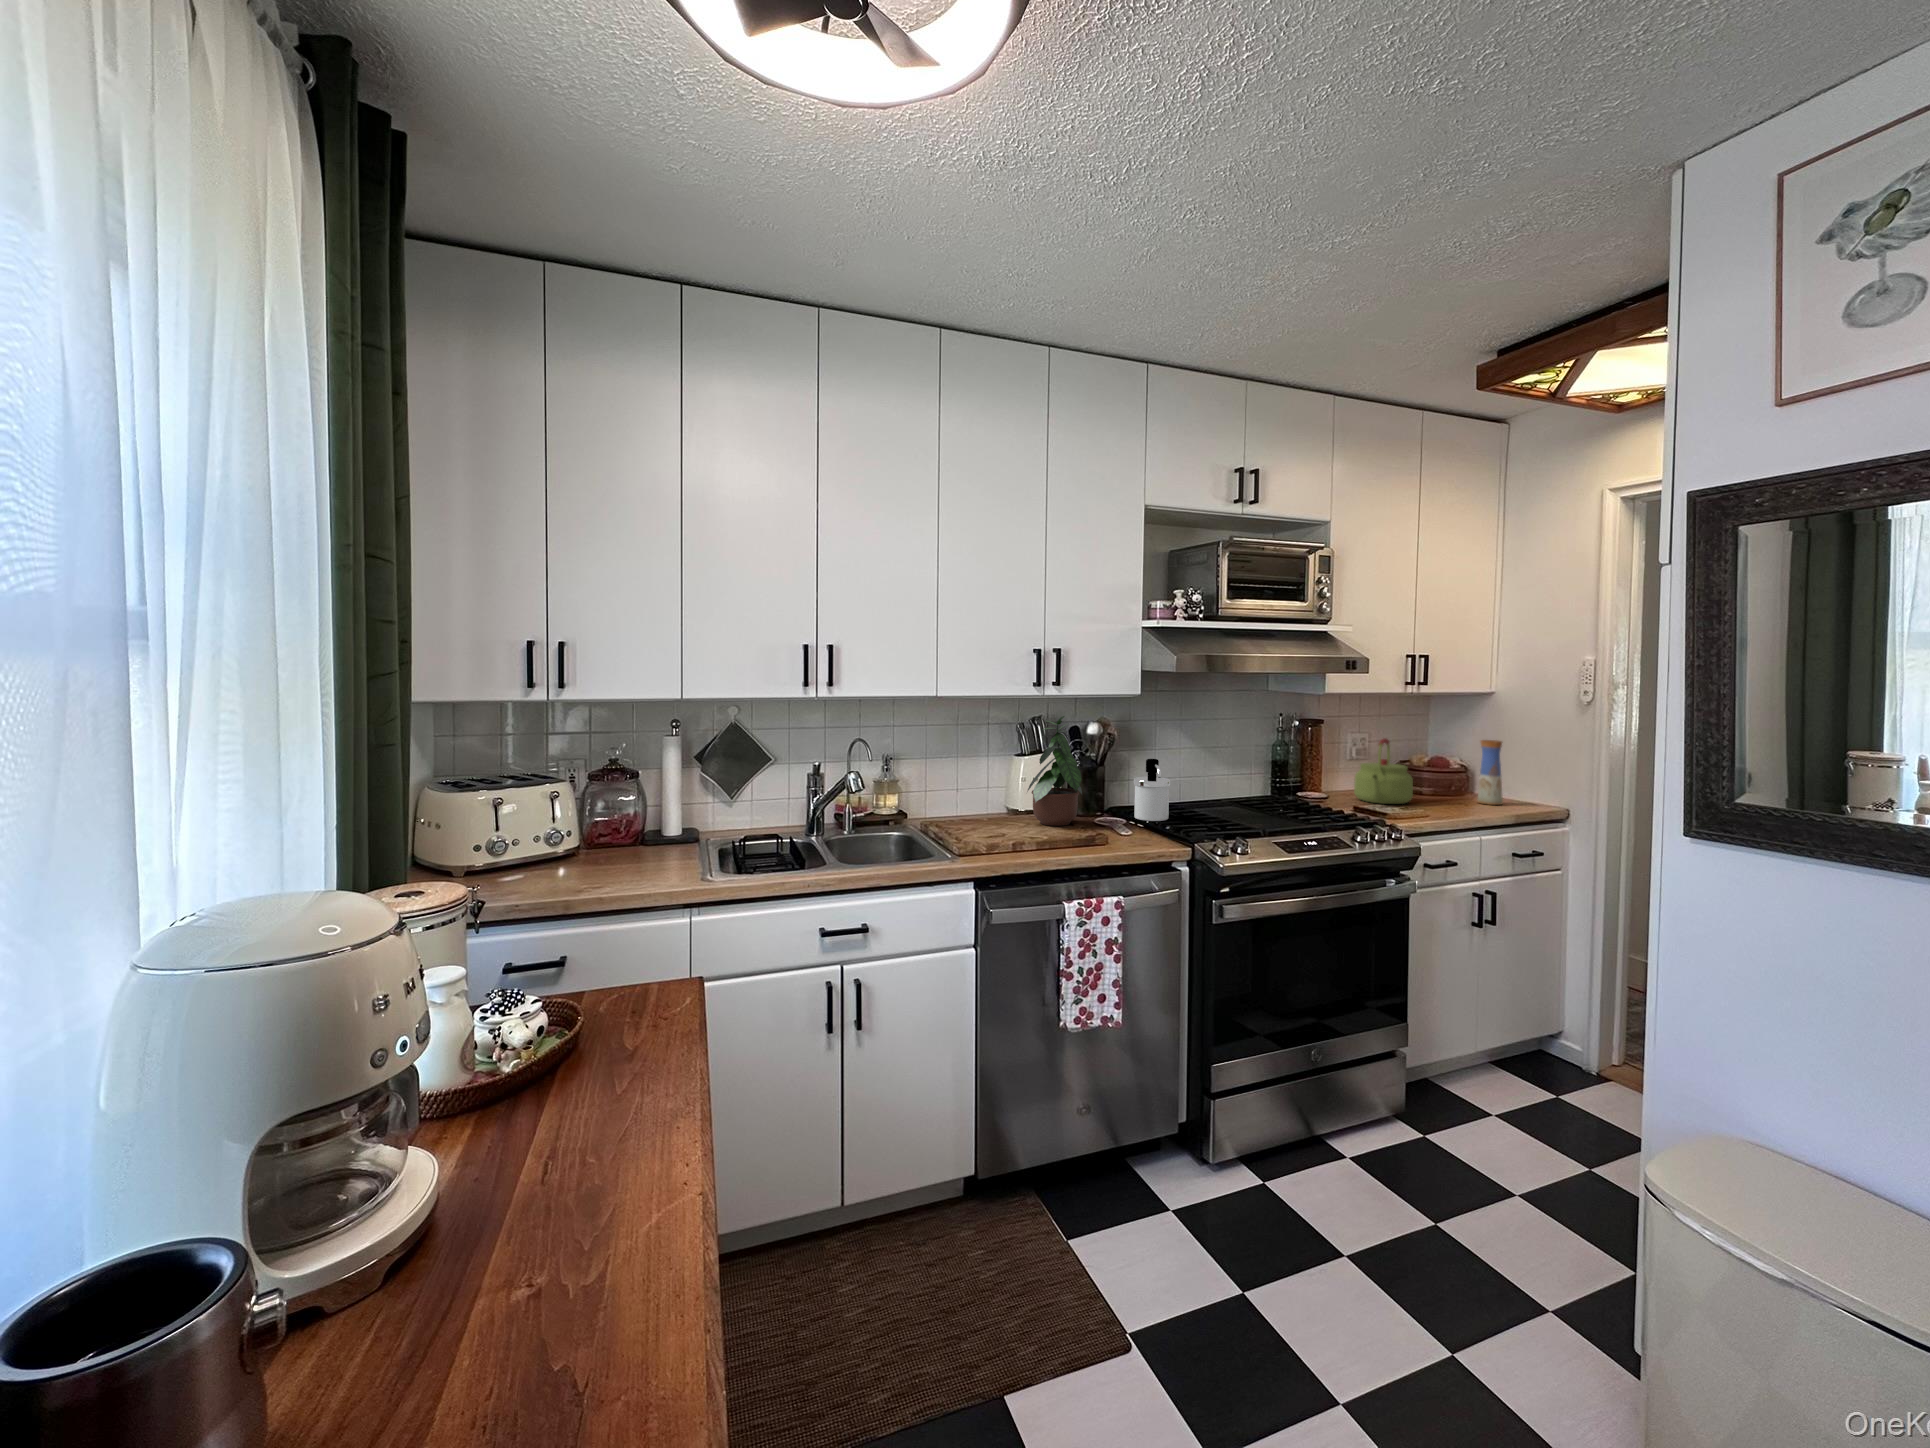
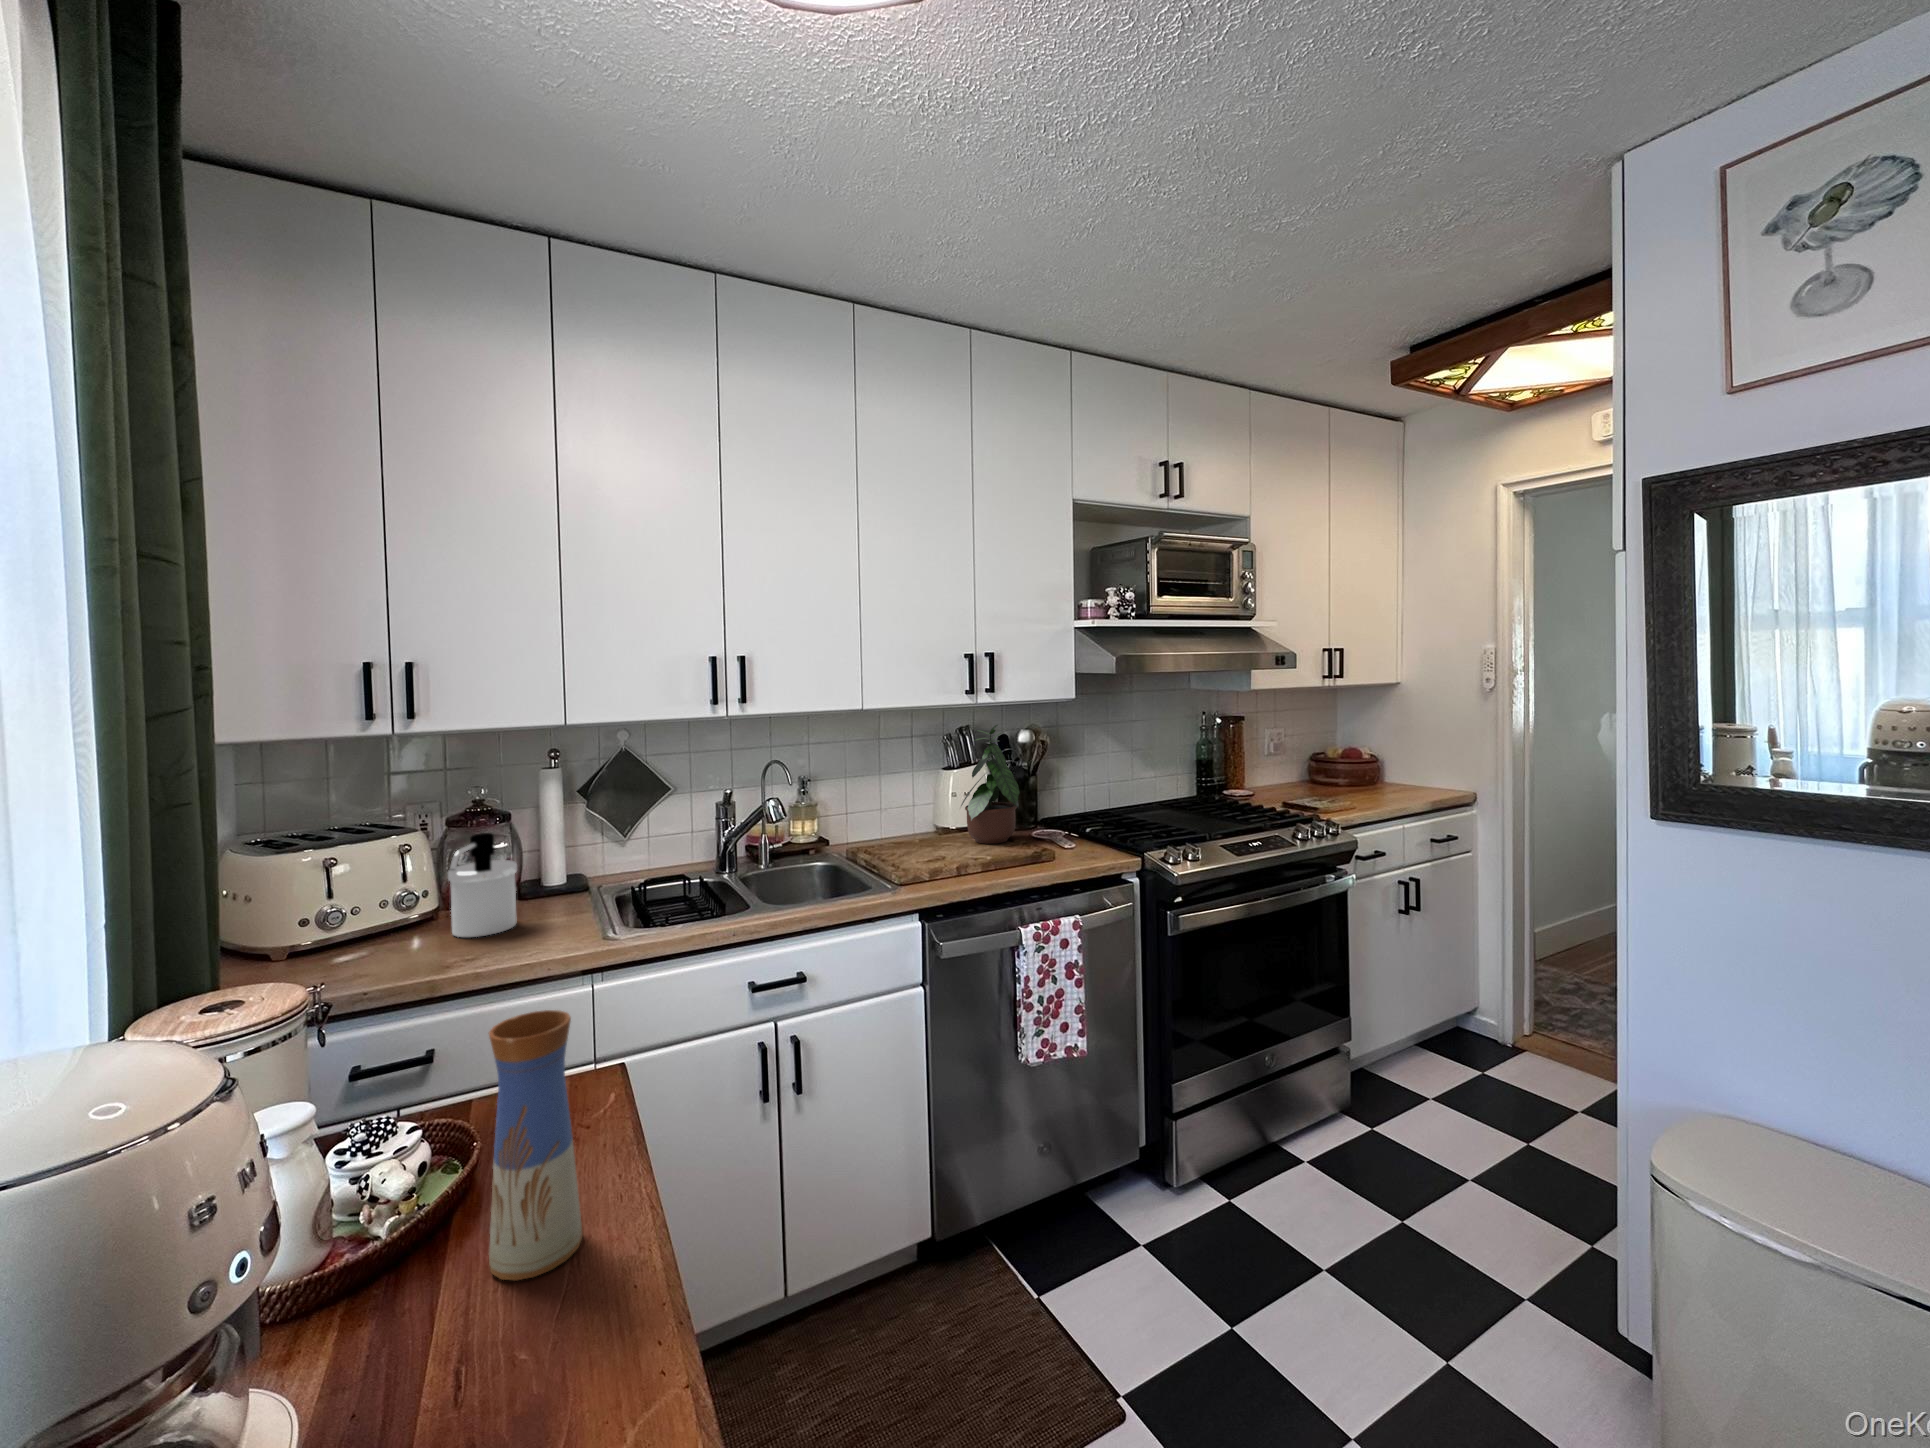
kettle: present [1354,738,1413,804] -> none [1280,731,1337,797]
vase: present [1477,740,1503,805] -> present [489,1010,583,1280]
soap dispenser: present [1134,759,1170,821] -> present [448,833,517,937]

